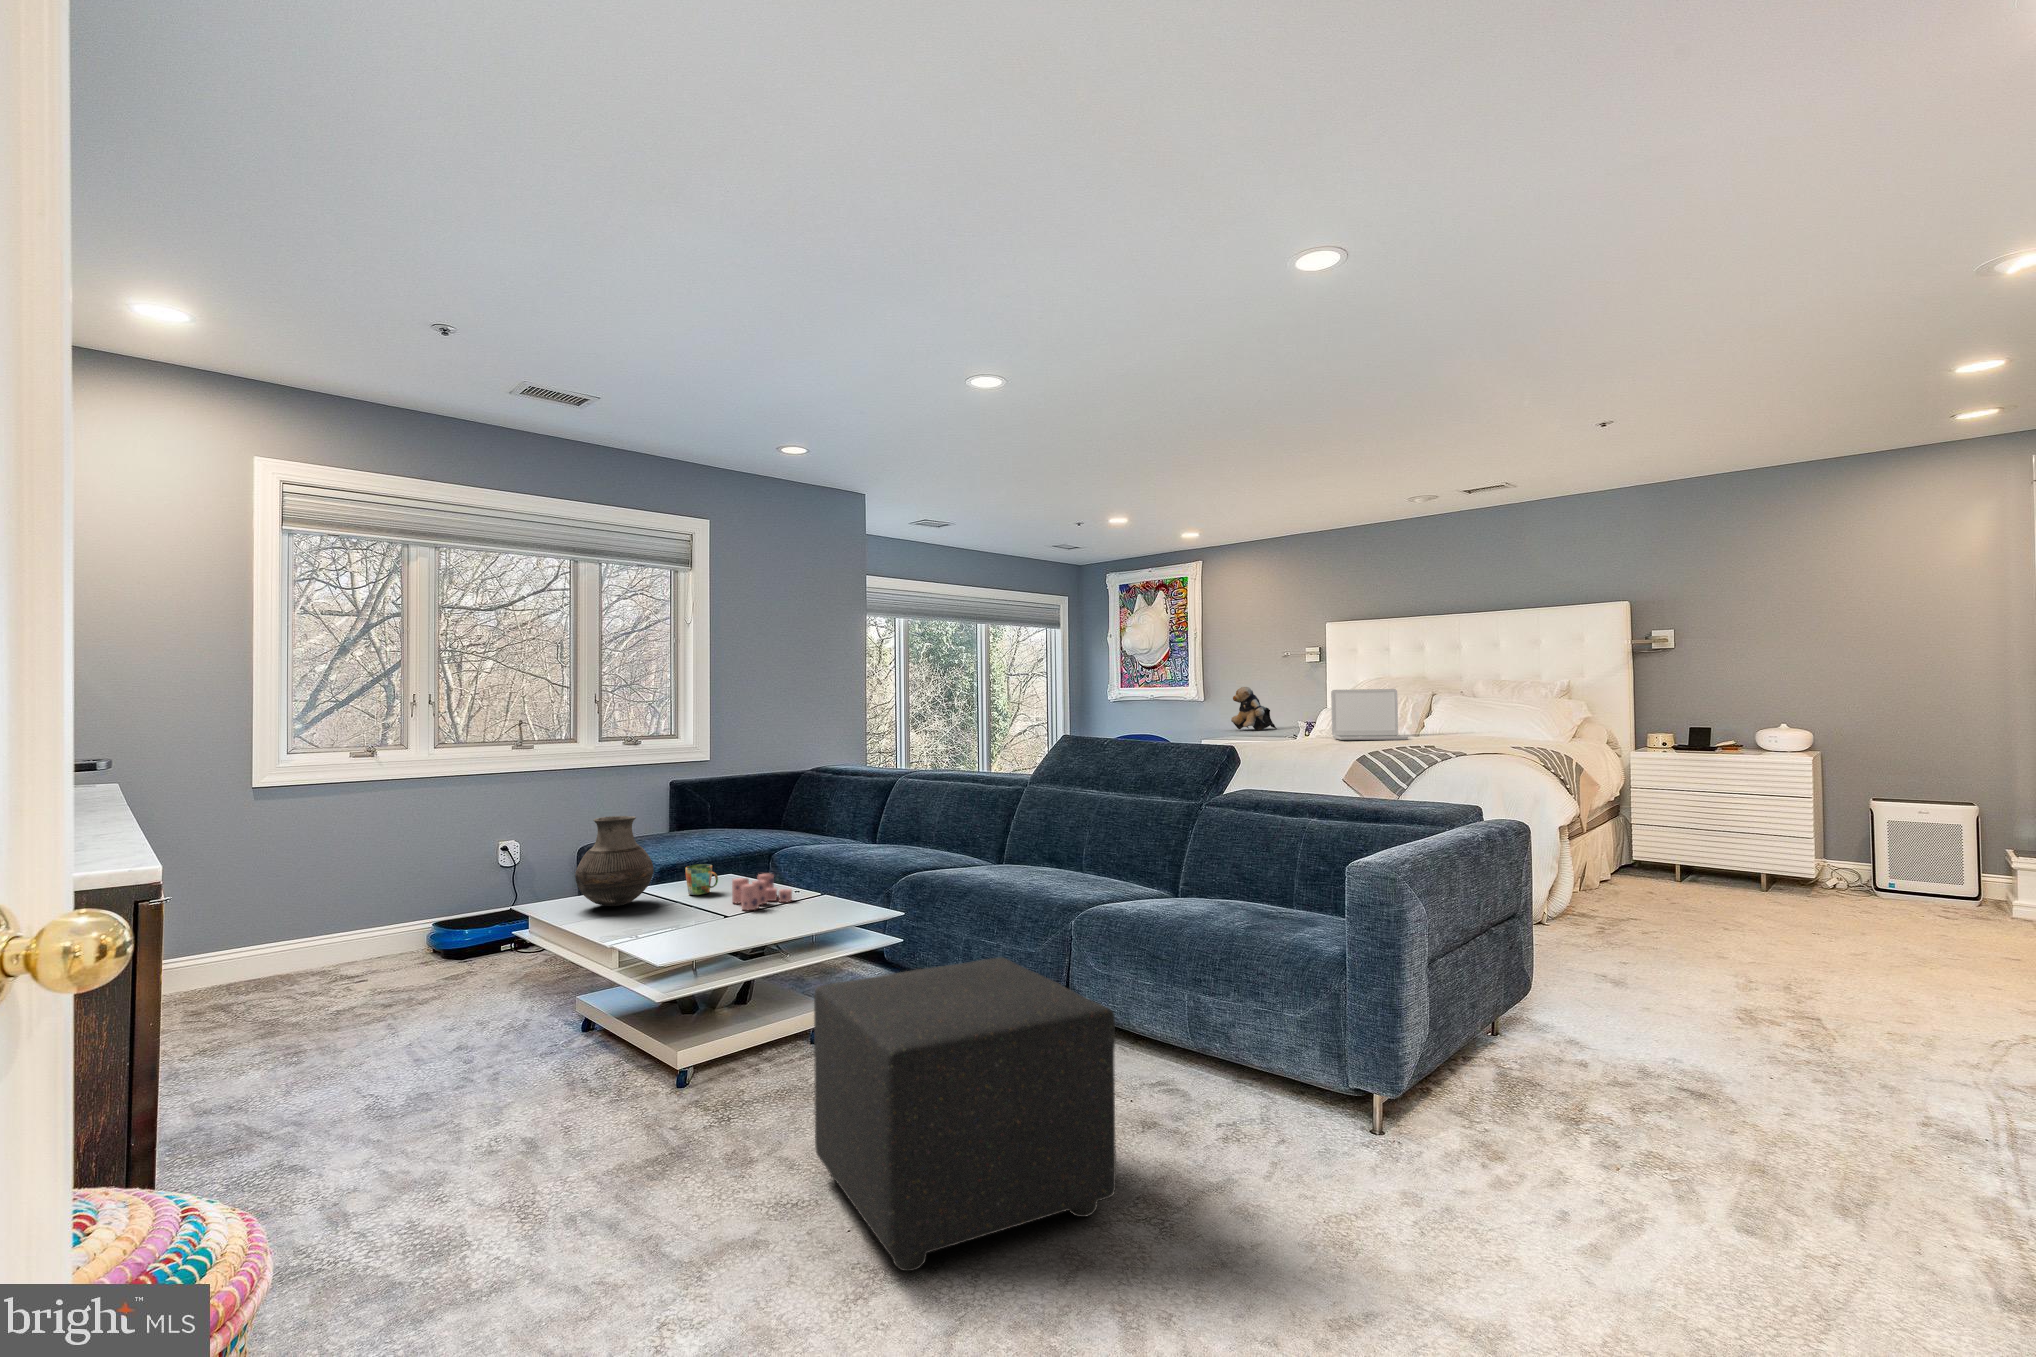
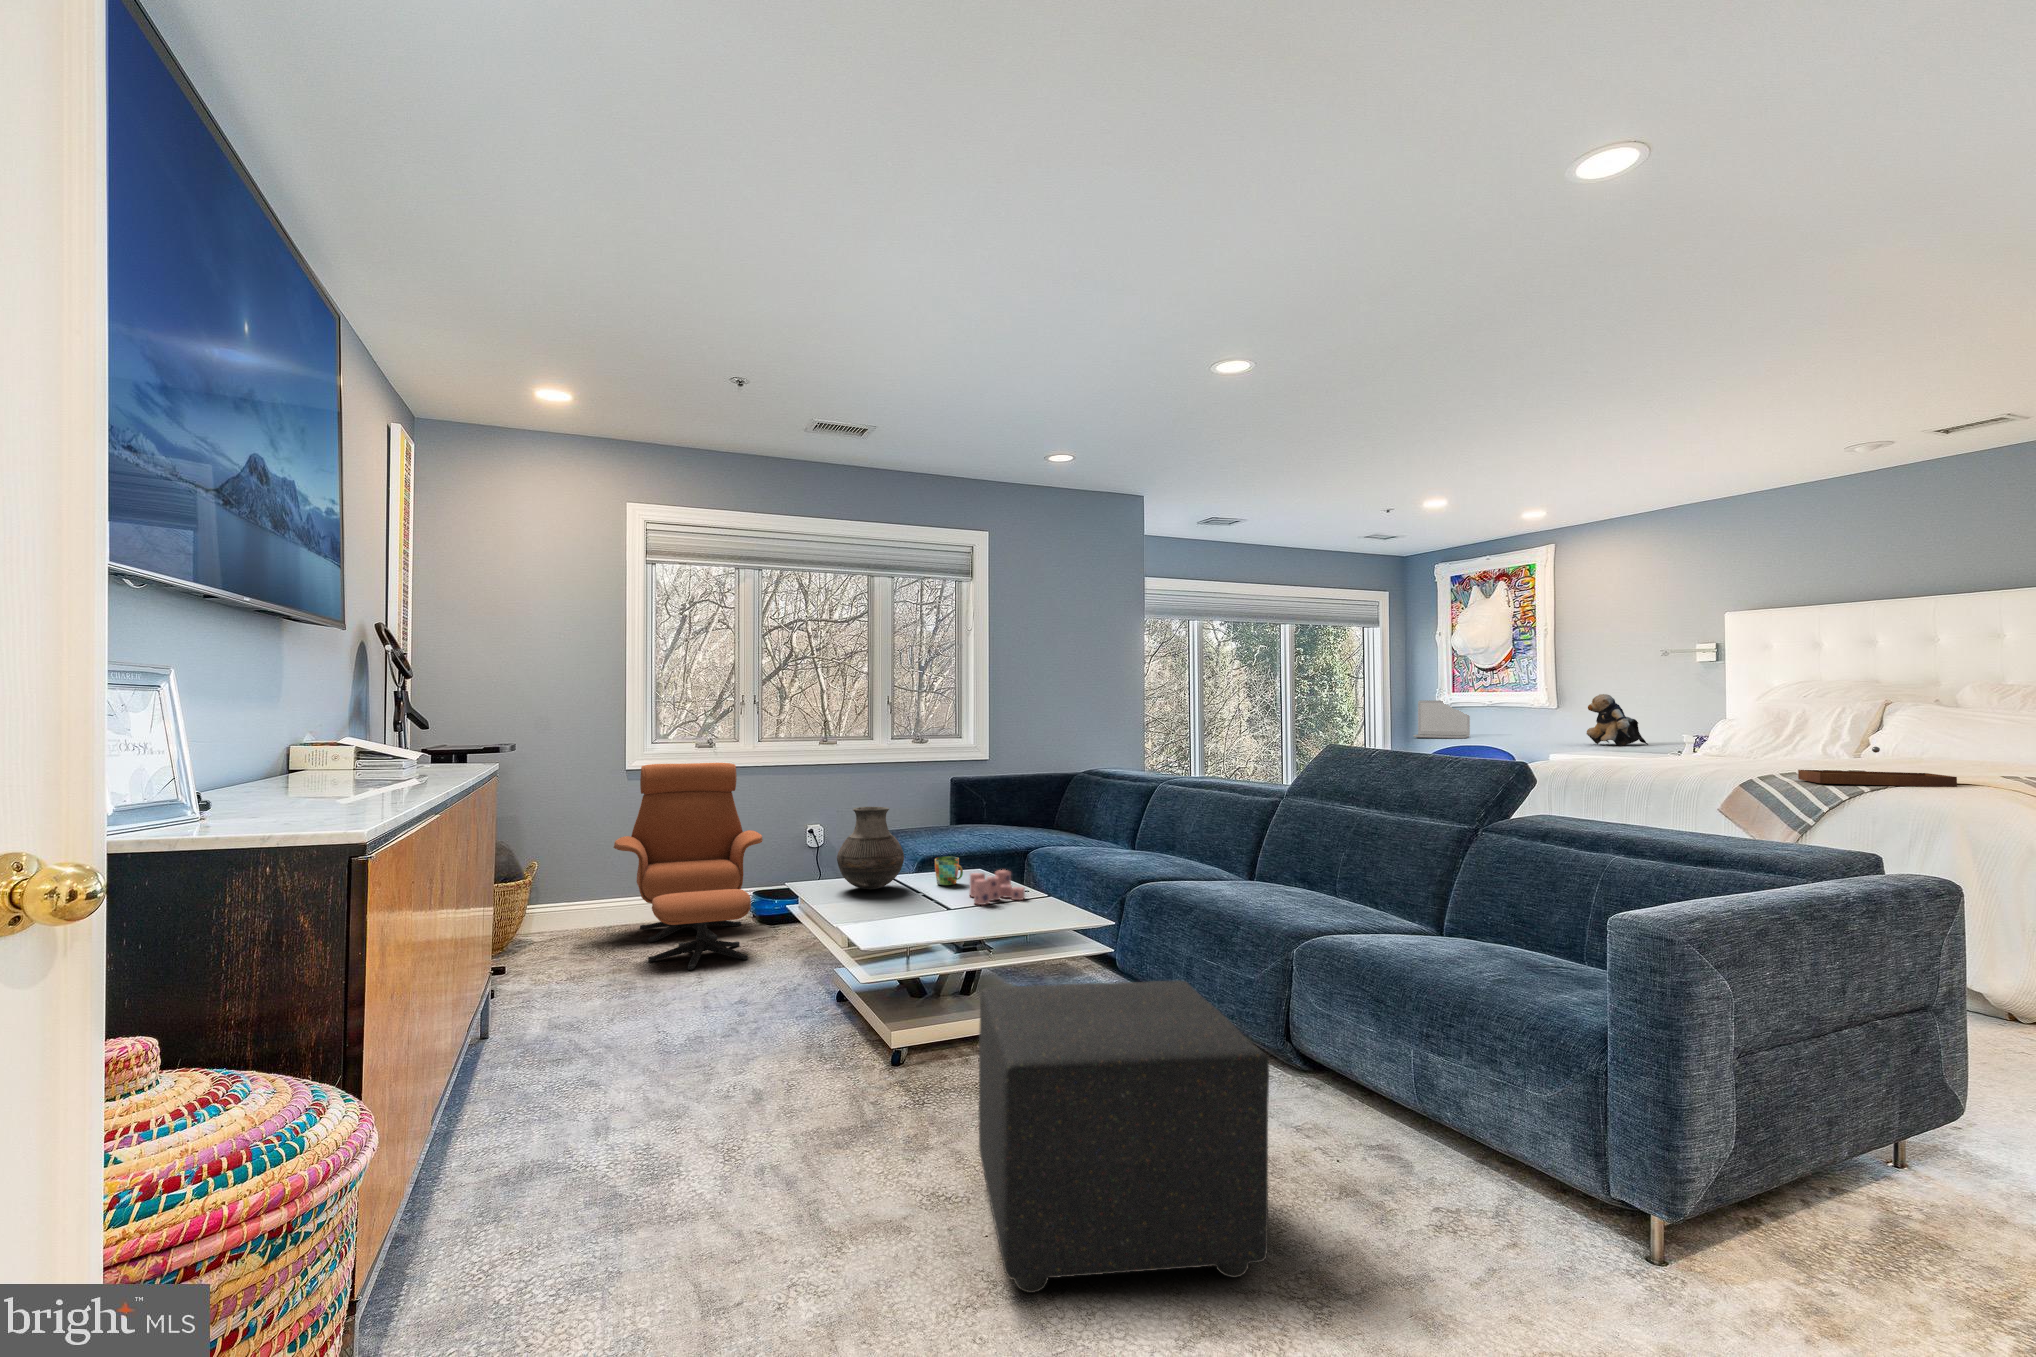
laptop: present [1331,689,1408,740] -> present [1414,700,1470,739]
tray: none [1405,724,1507,753] -> present [1798,747,1957,787]
lounge chair: none [250,778,452,1021] -> present [614,763,763,970]

